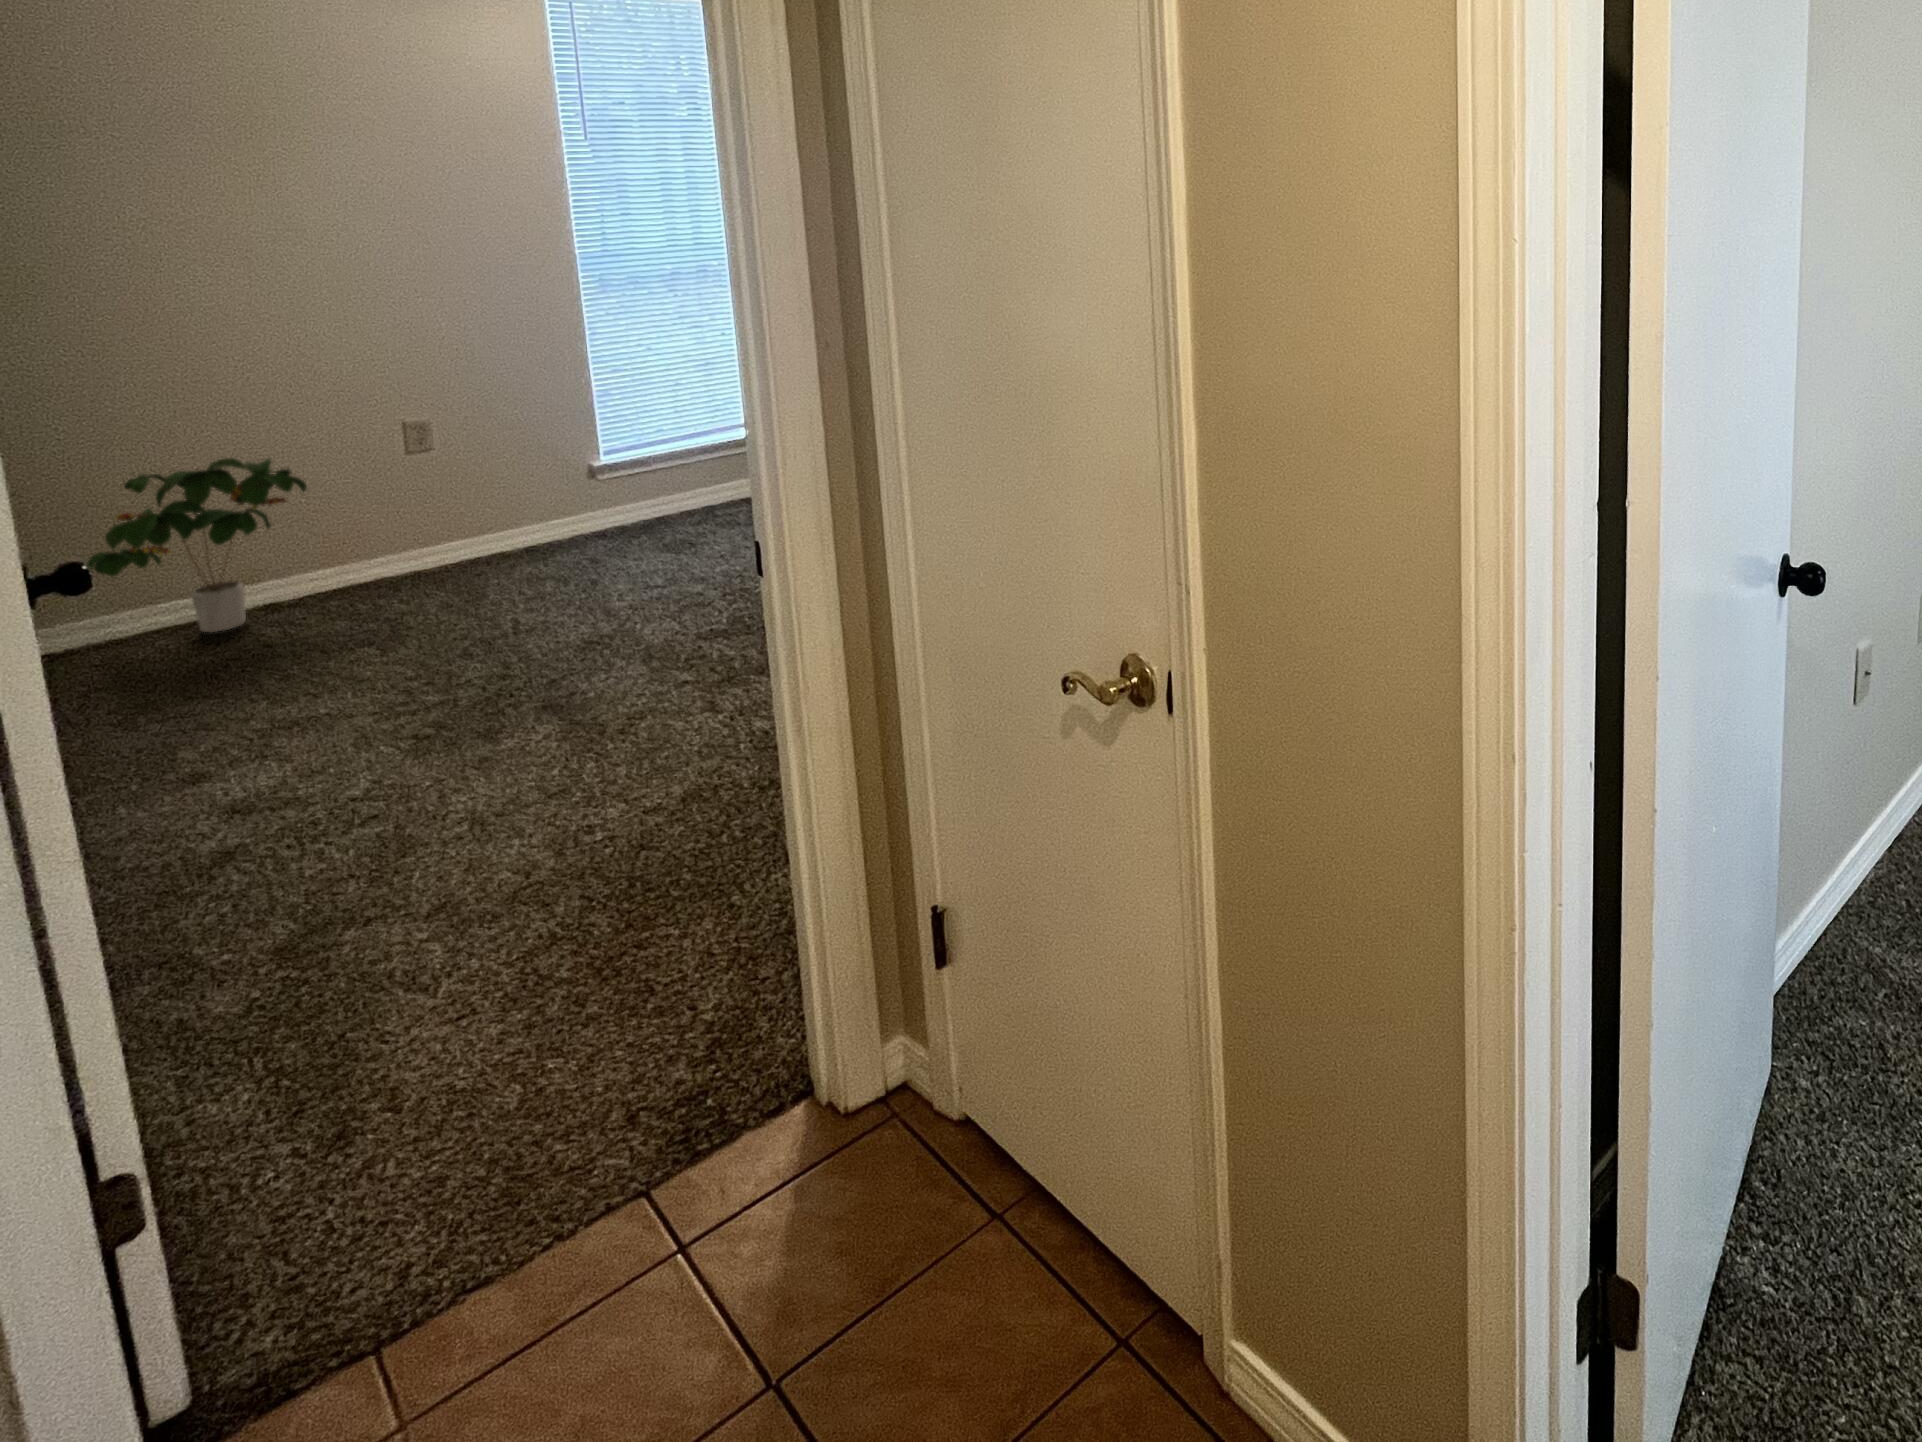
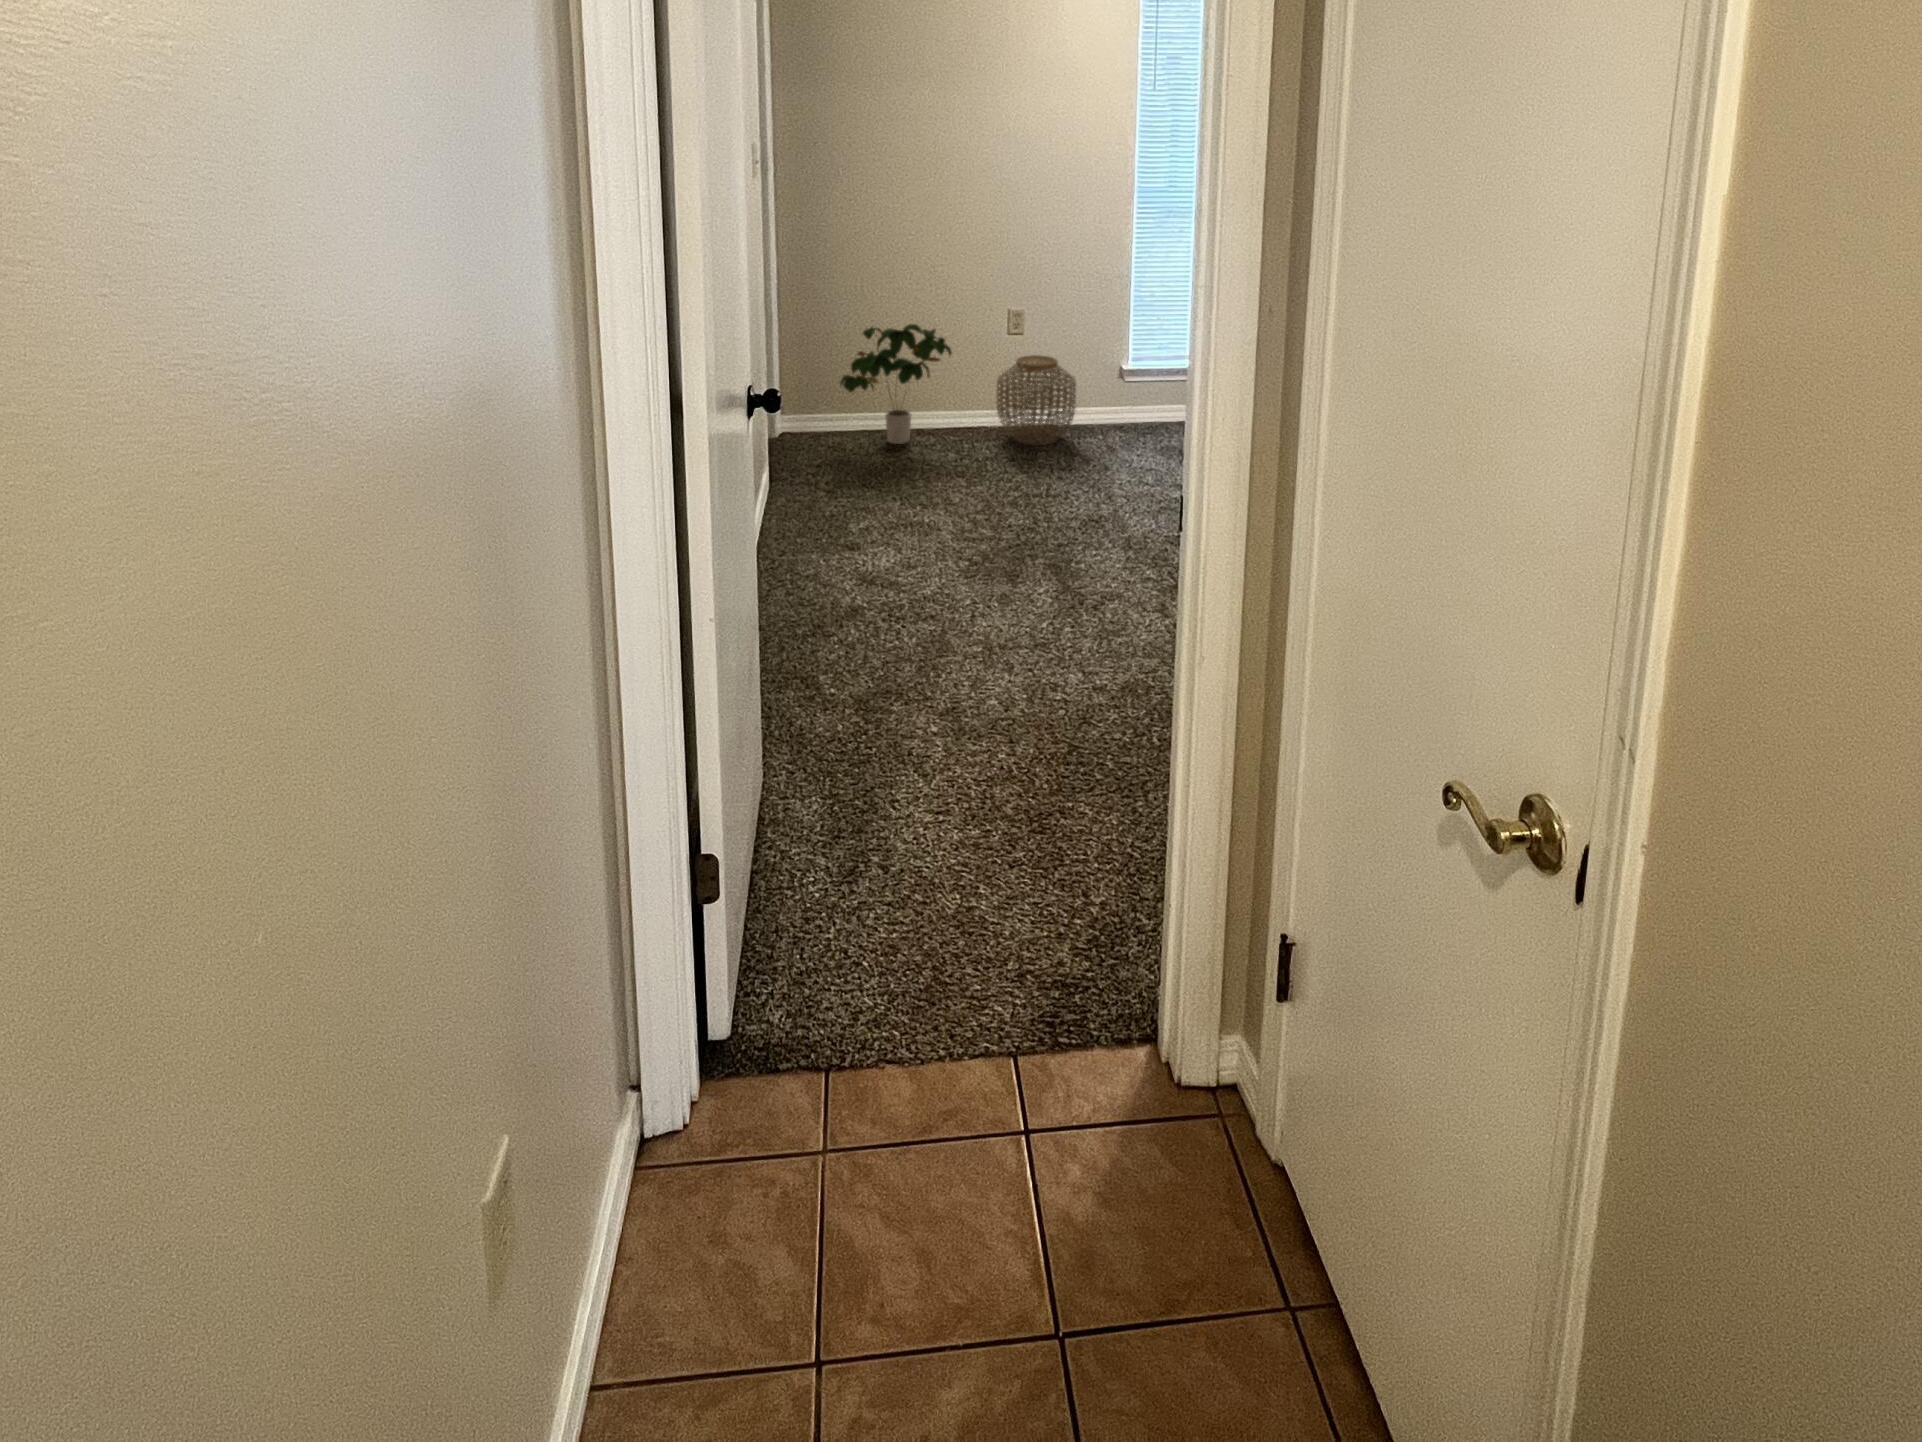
woven basket: none [395,465,530,582] -> present [997,355,1076,445]

